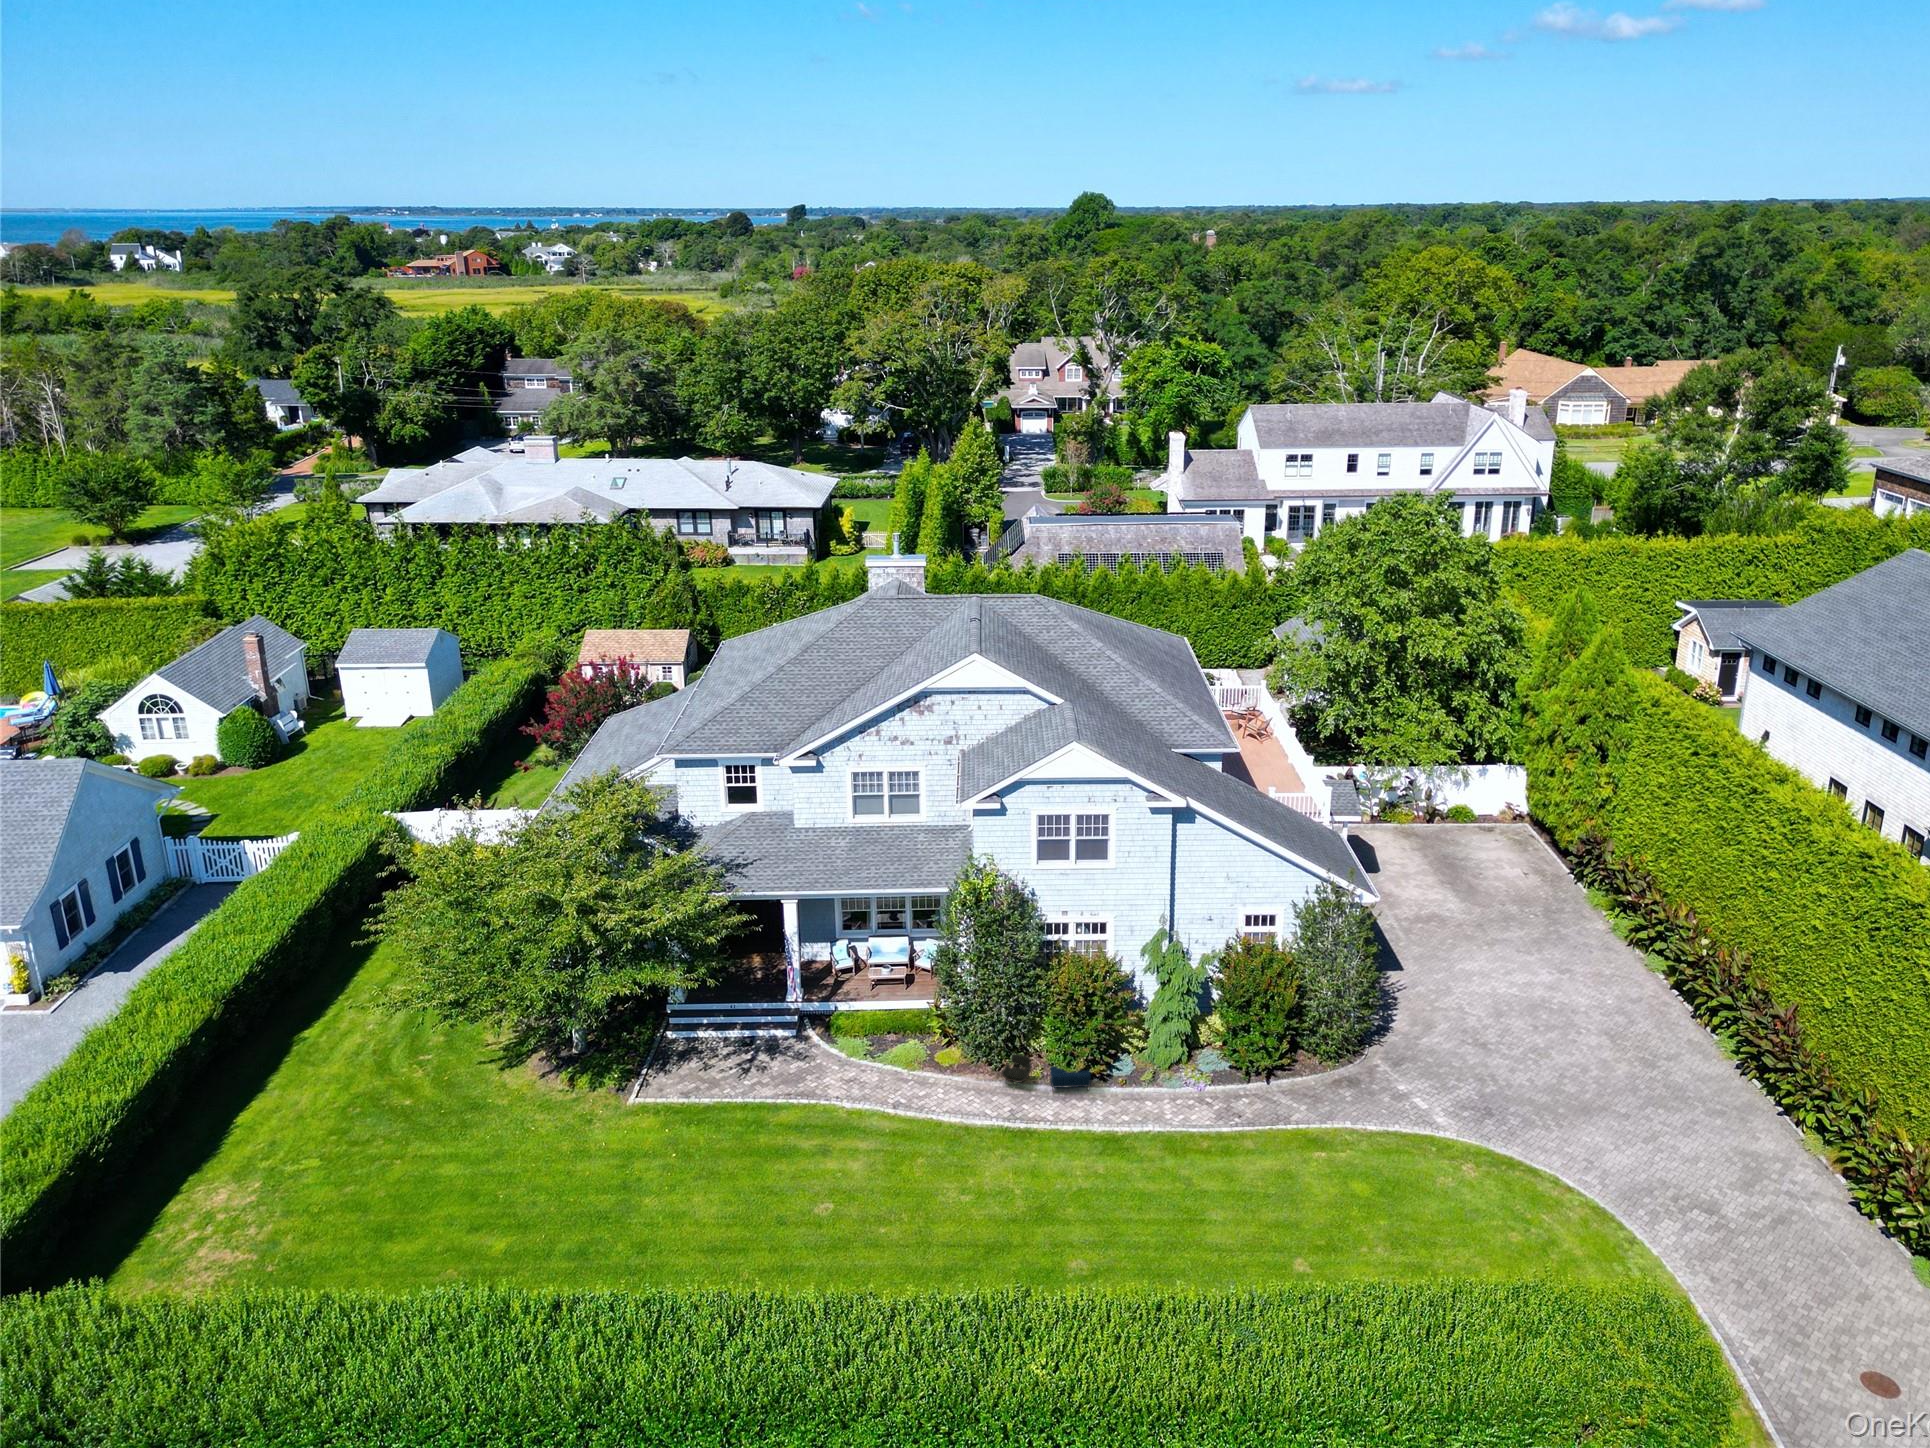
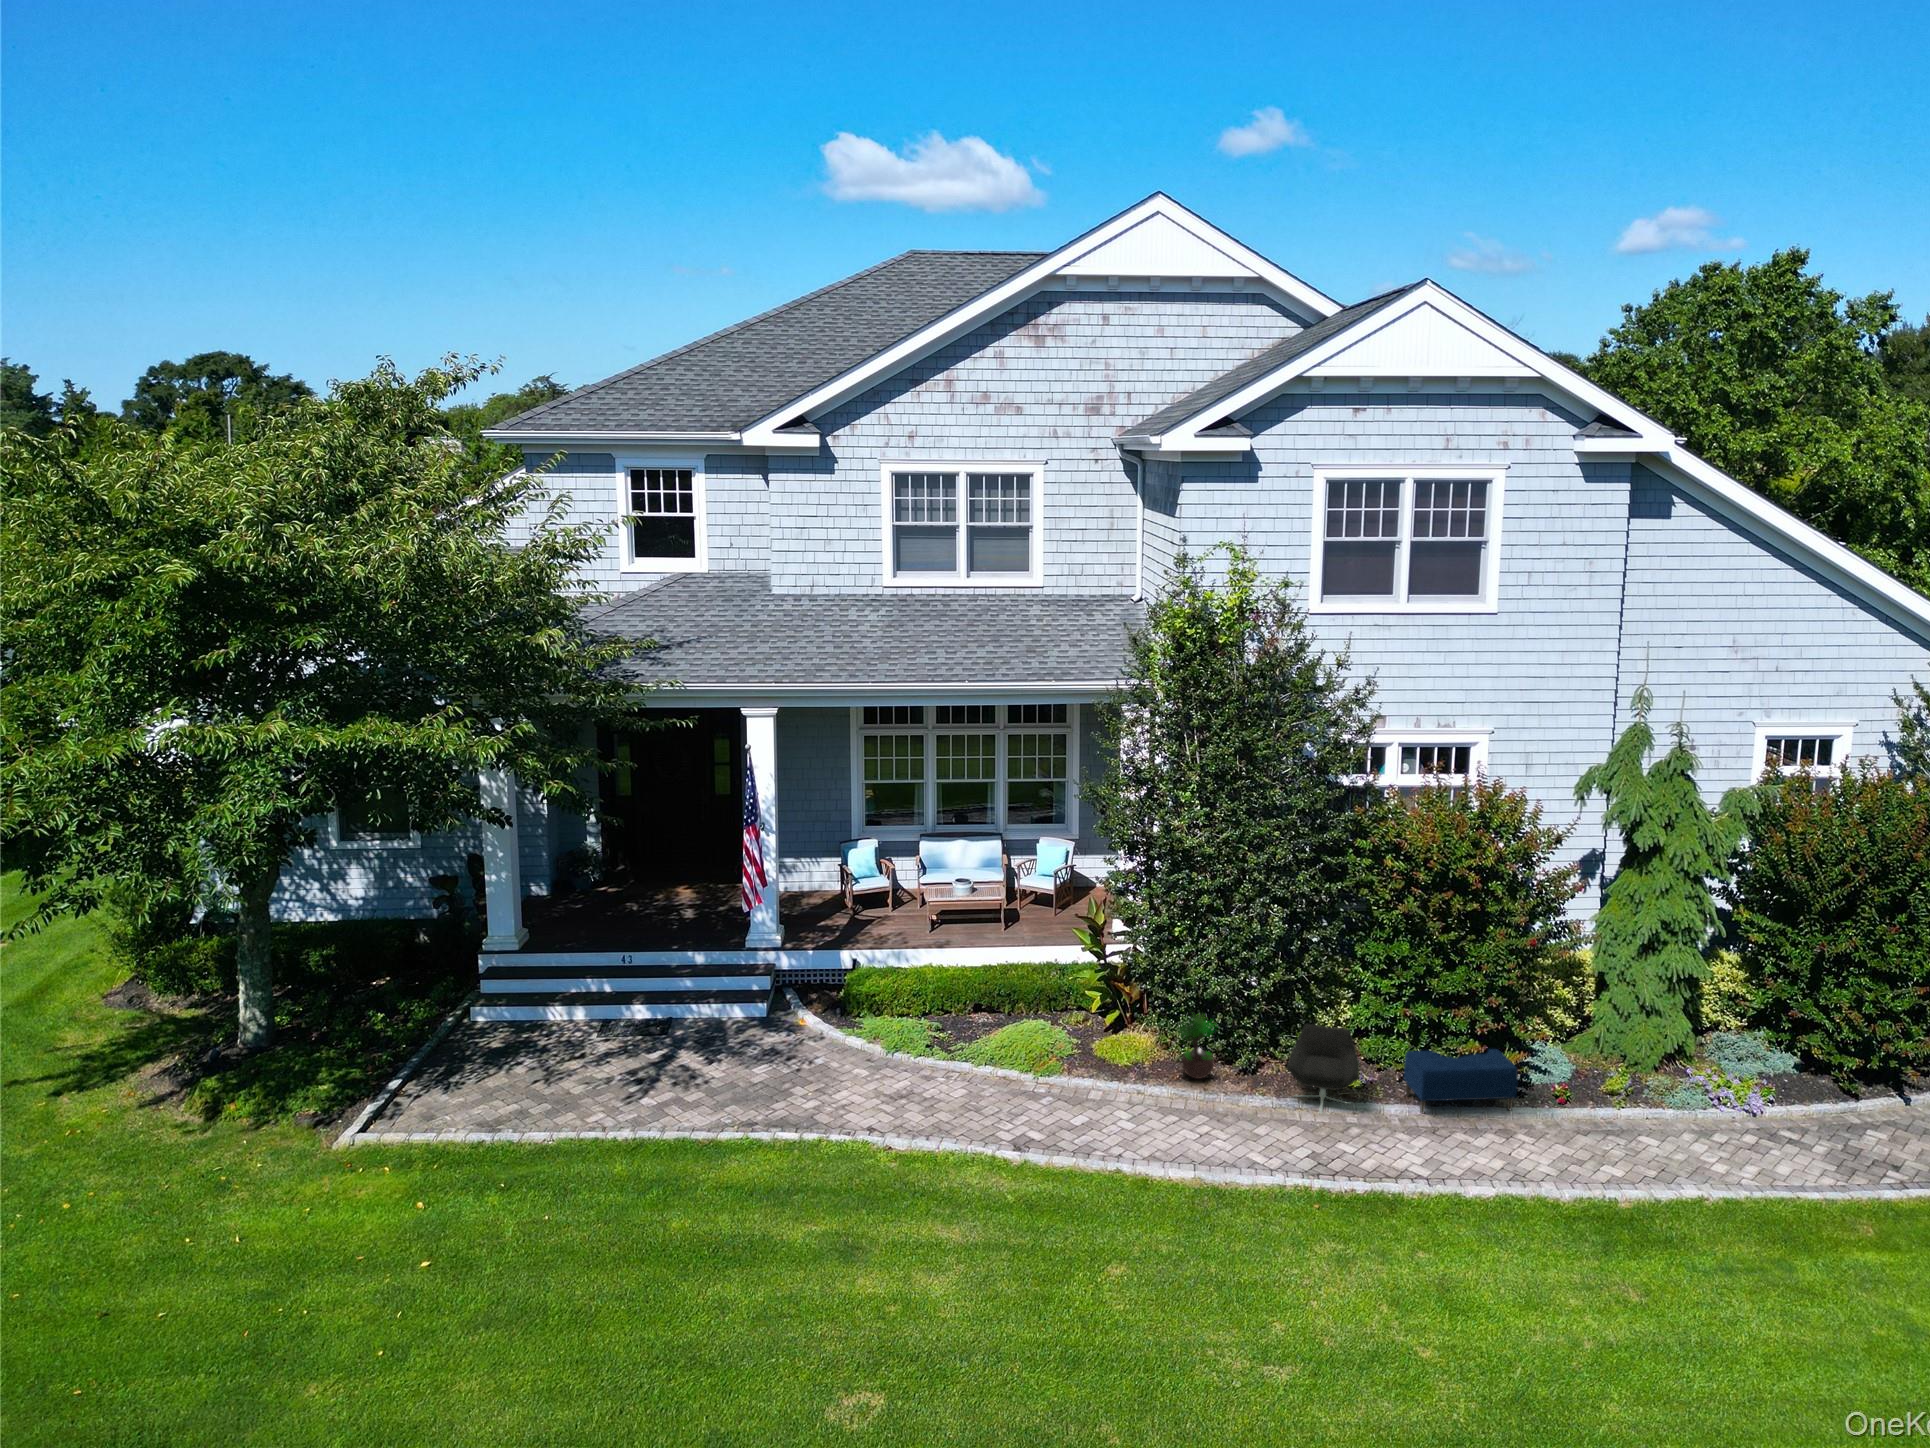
potted tree: none [959,1047,976,1073] -> present [1177,1014,1214,1079]

